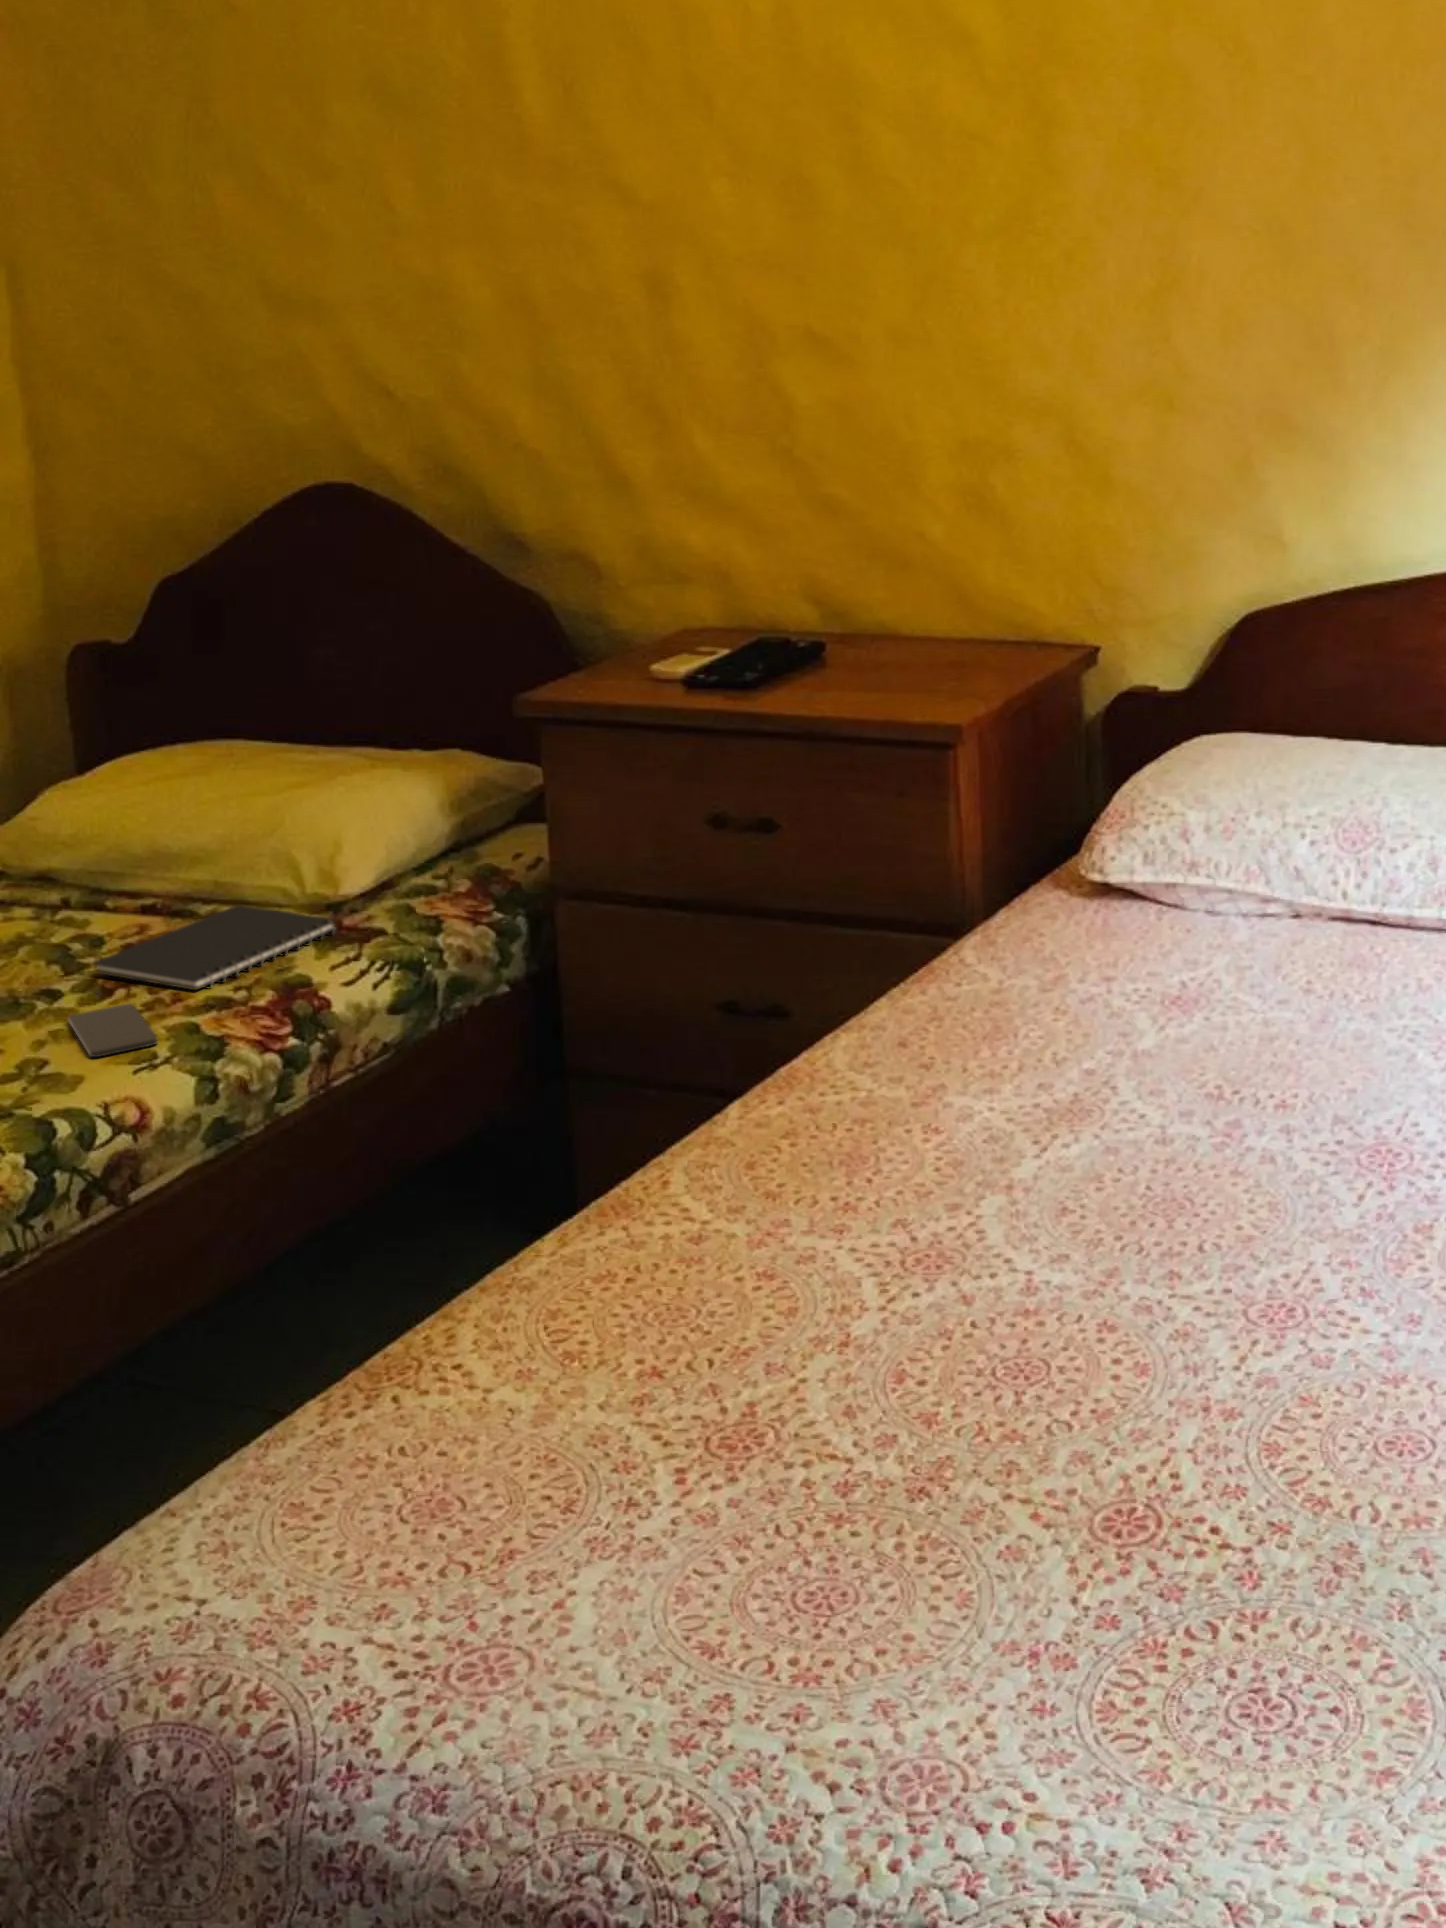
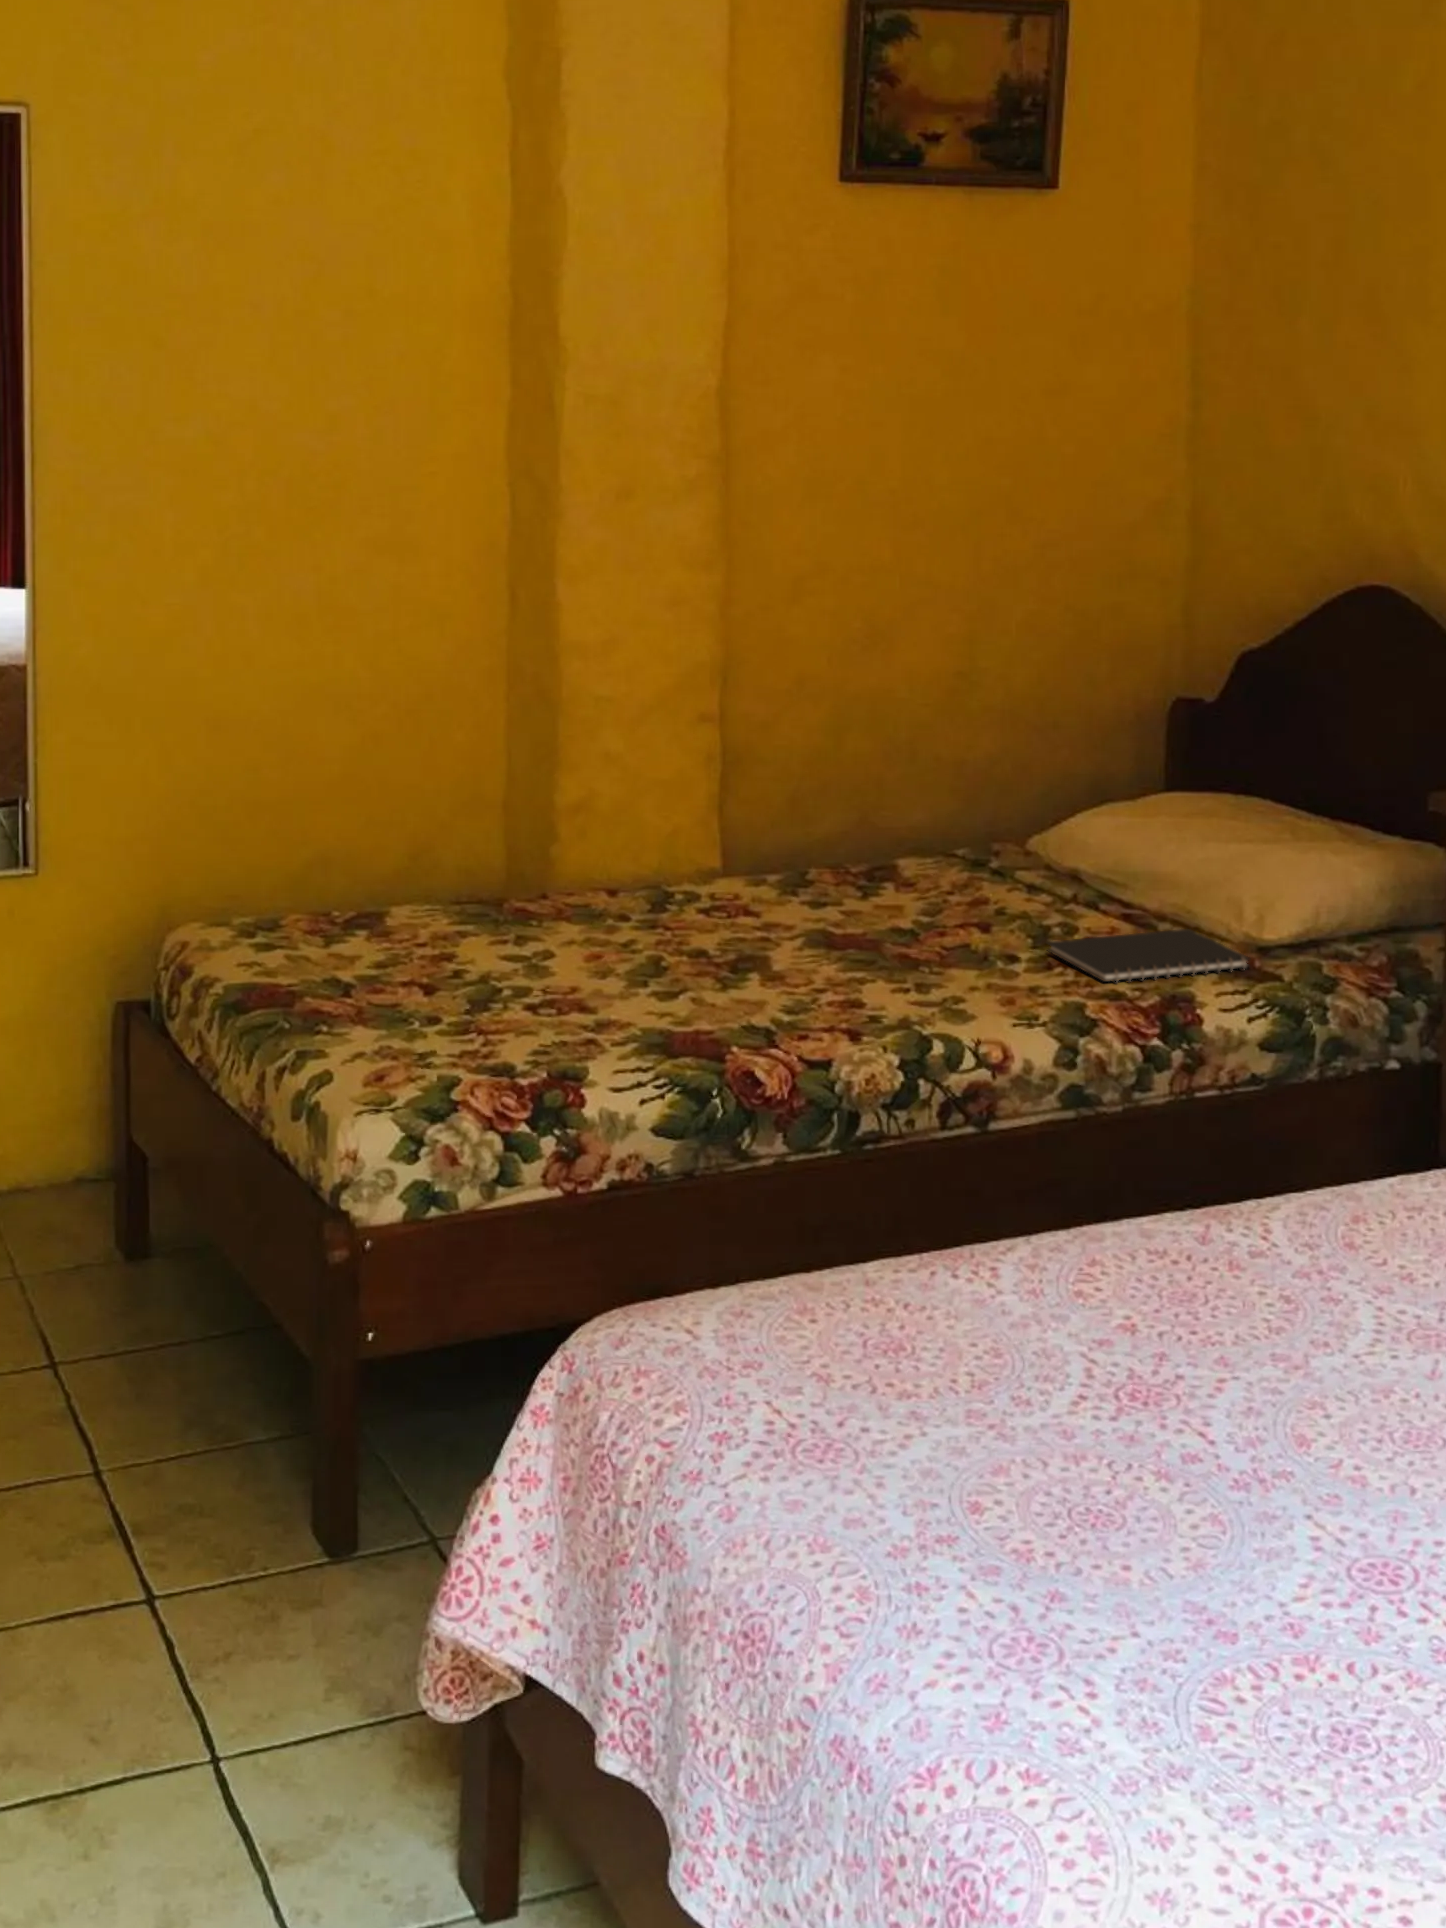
smartphone: present [69,1004,158,1057] -> none [990,974,1050,1010]

